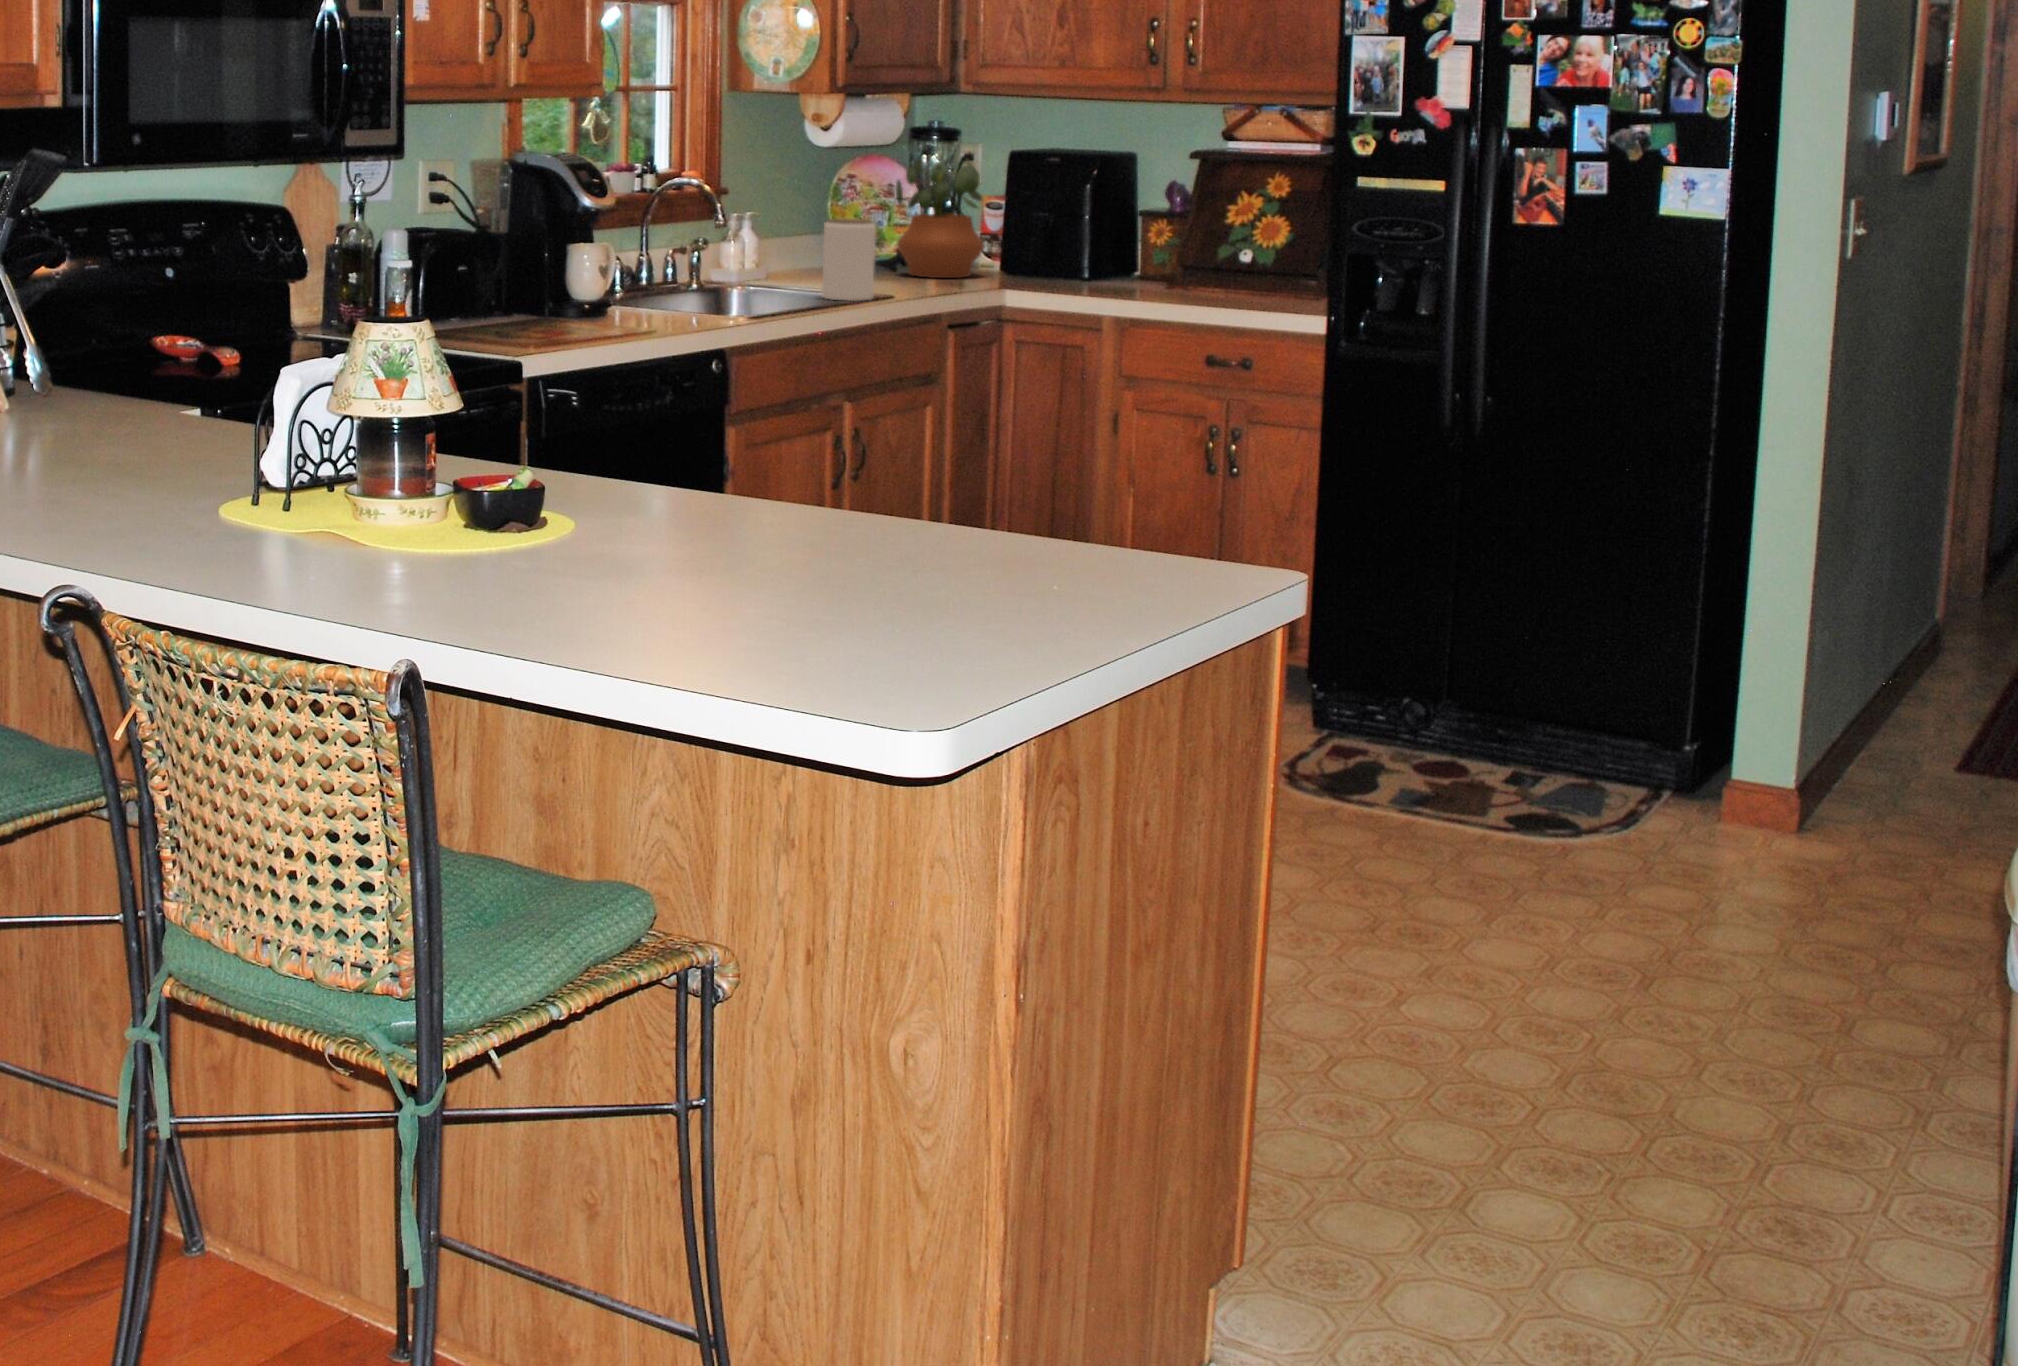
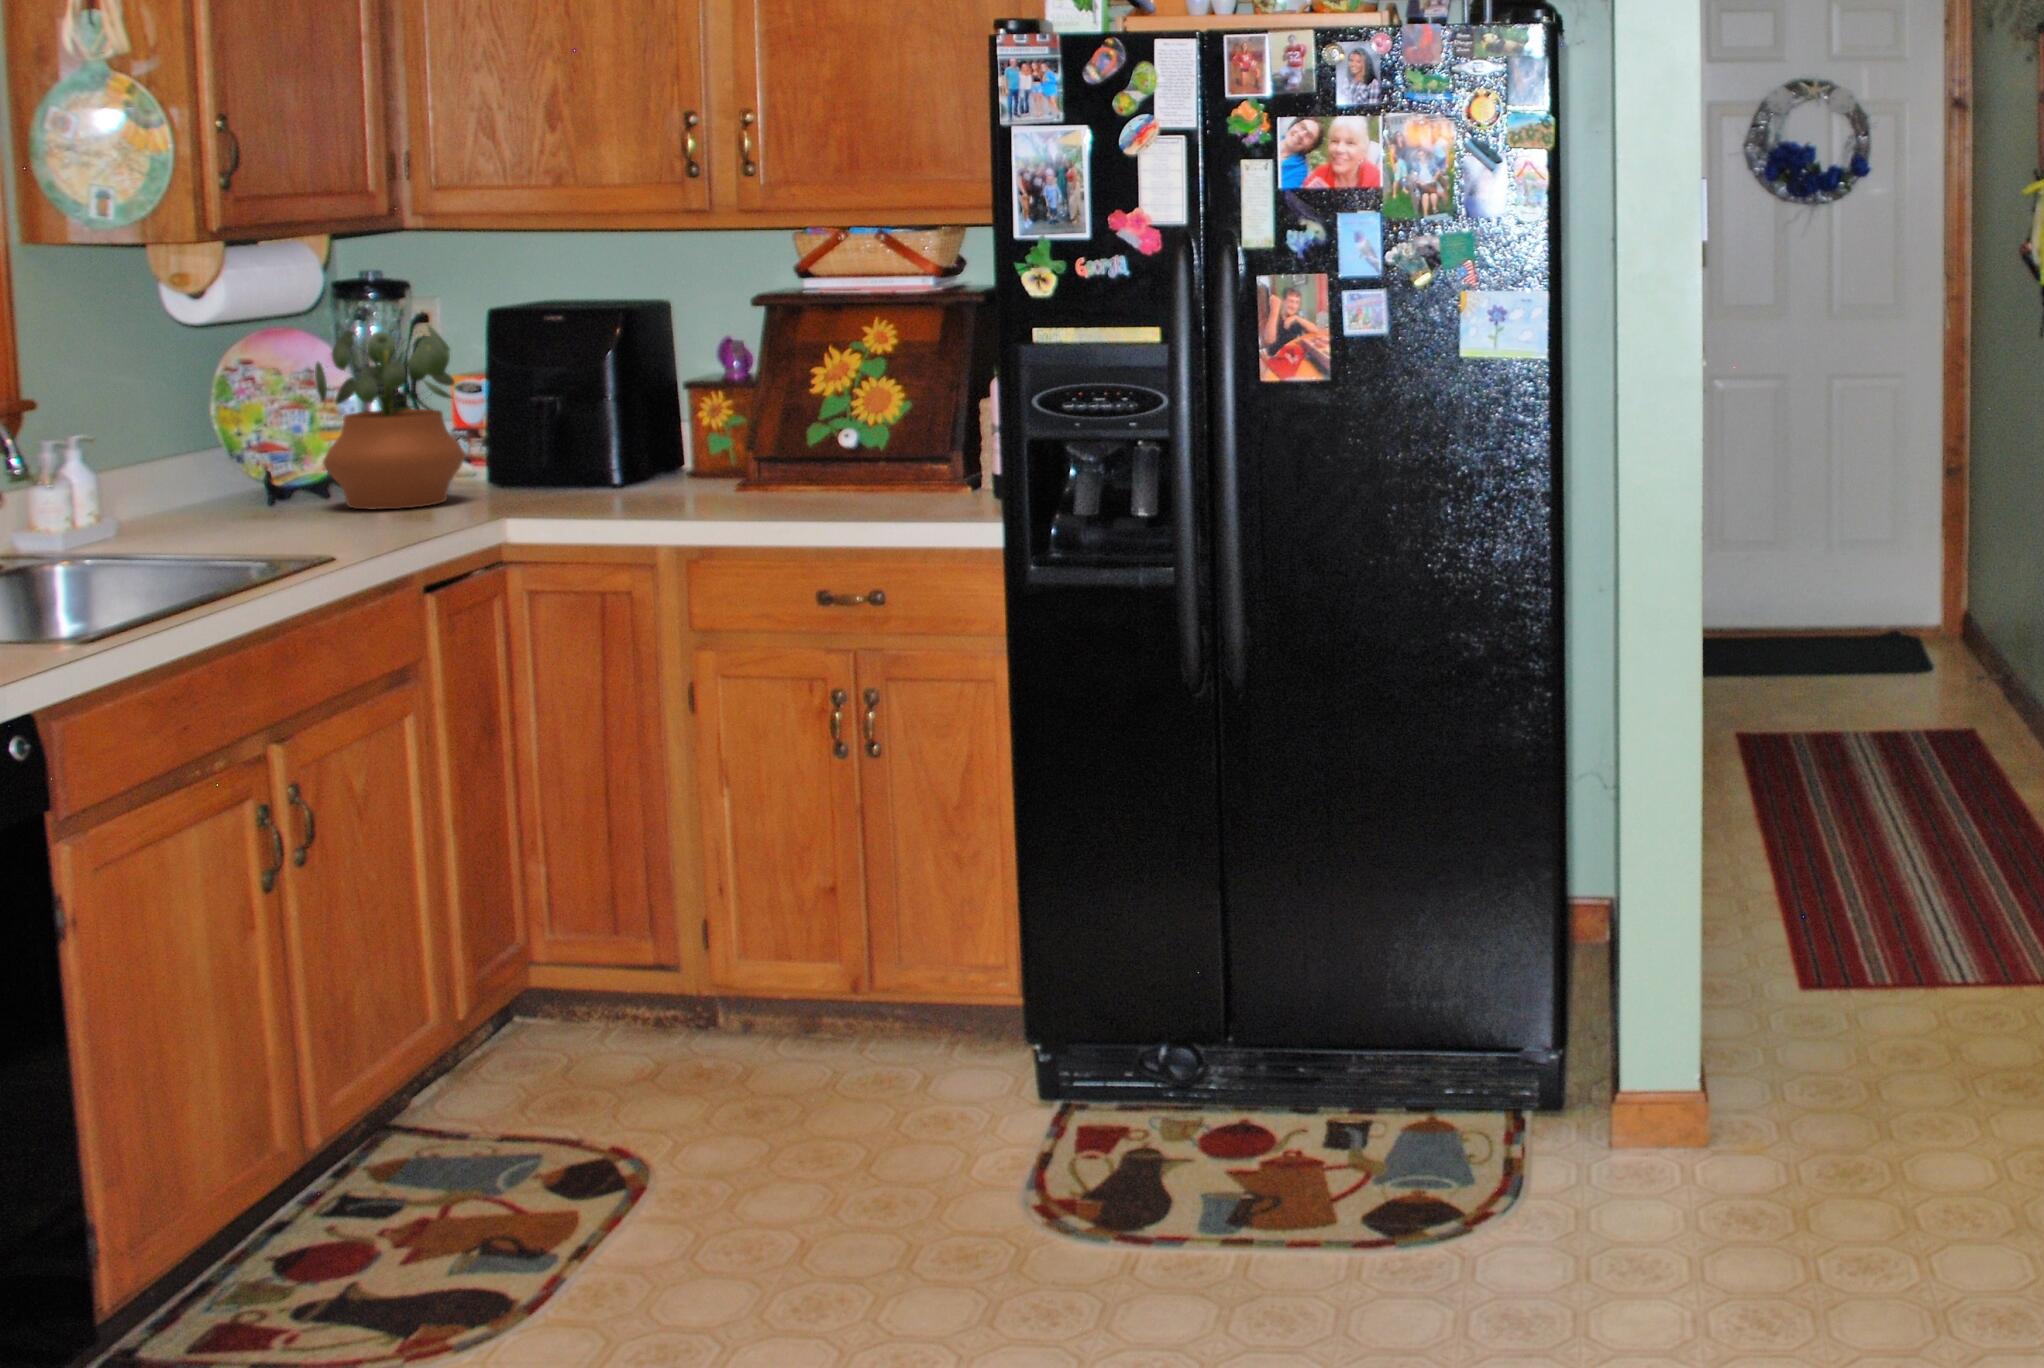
jar: present [822,218,875,301] -> none [211,434,308,570]

